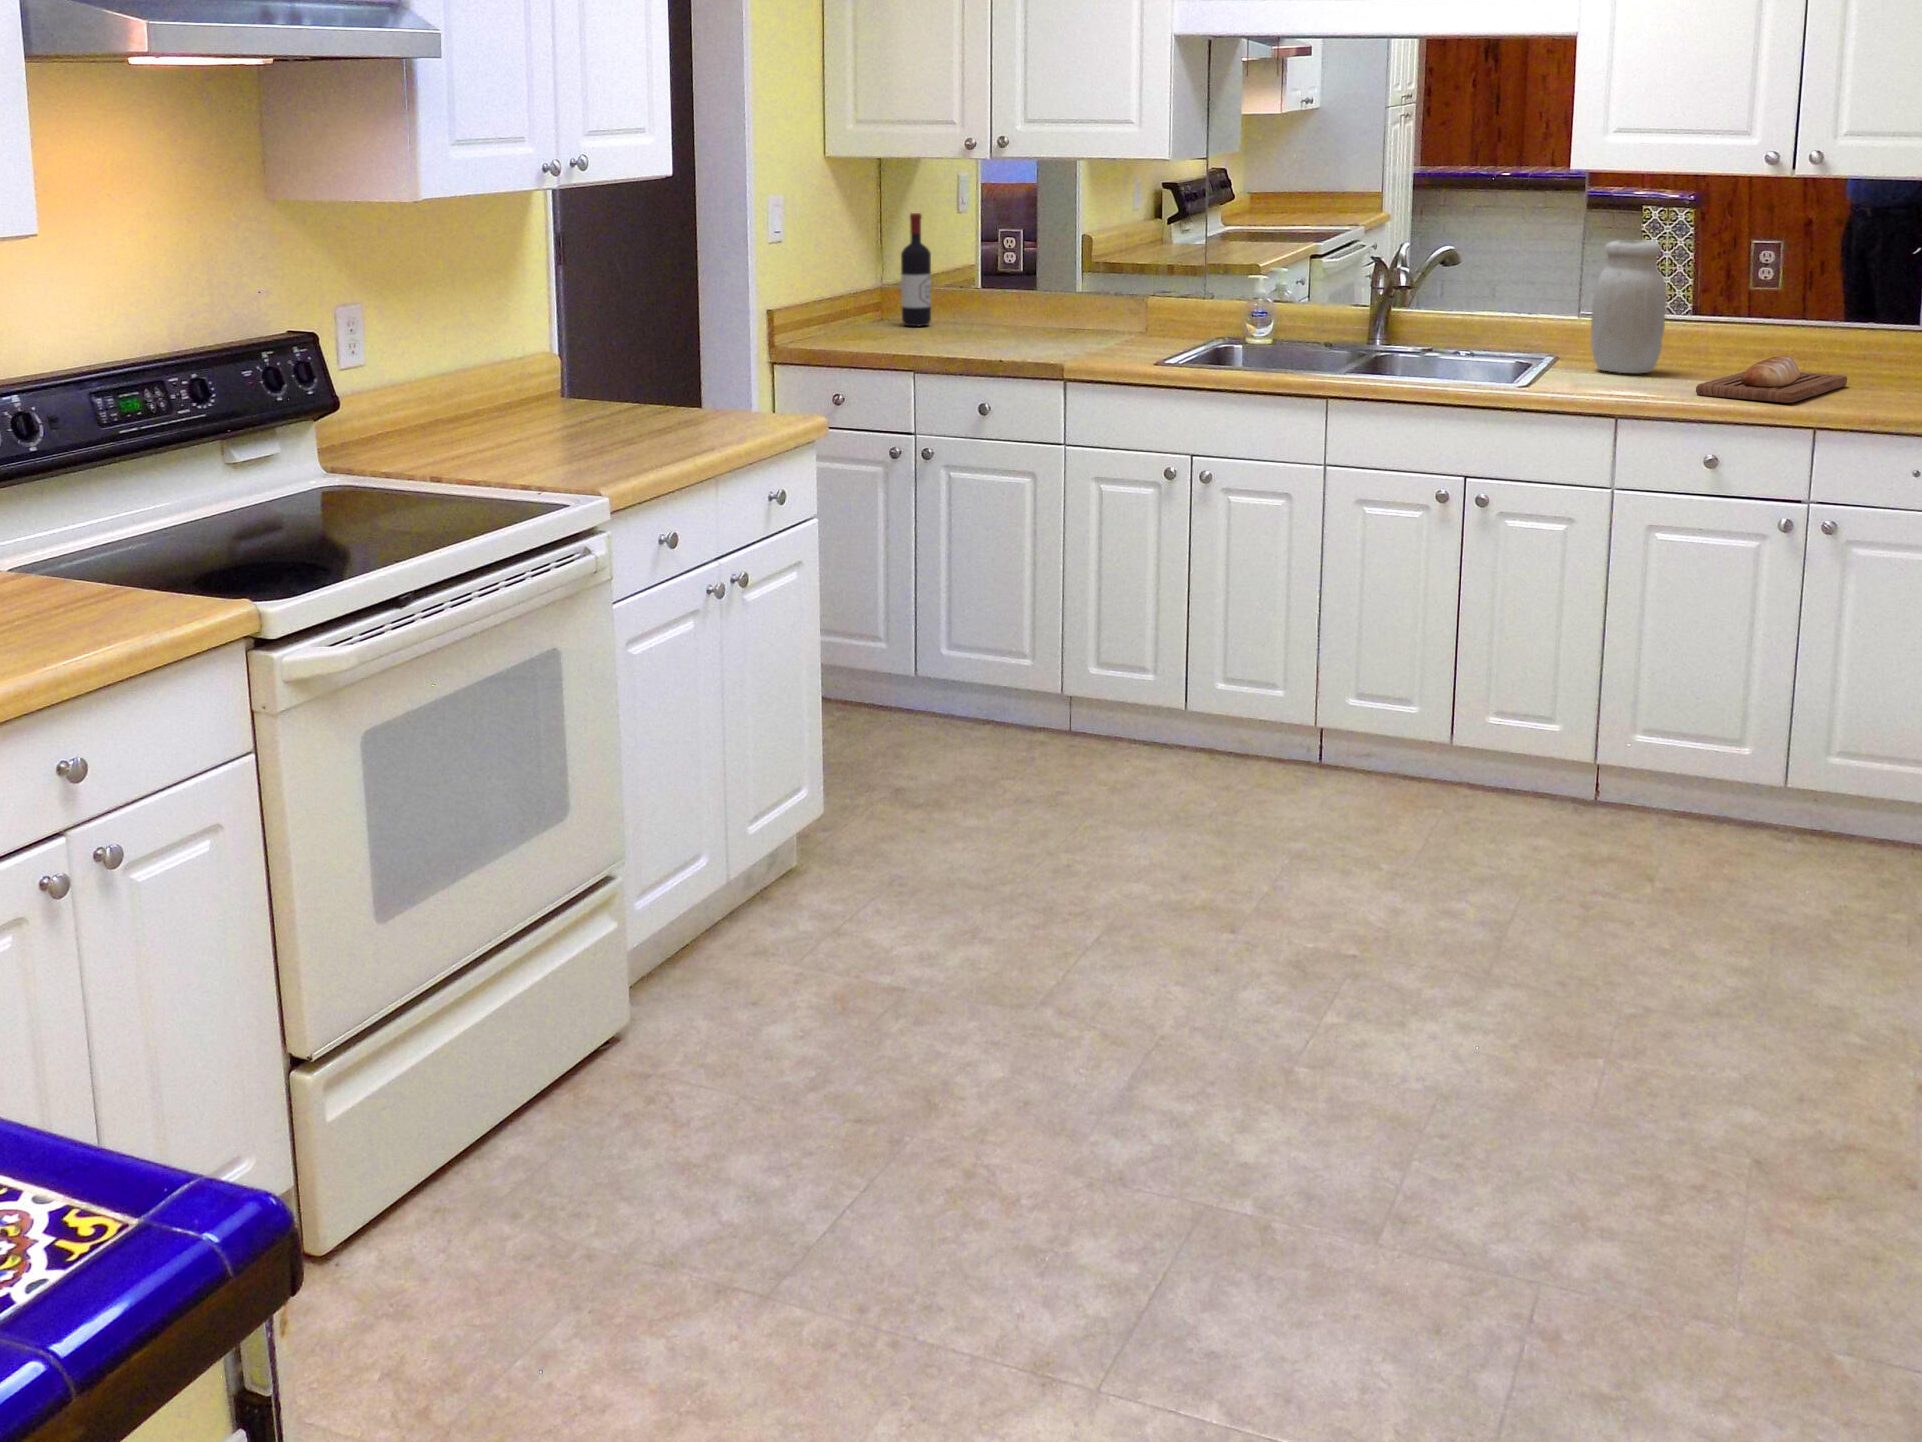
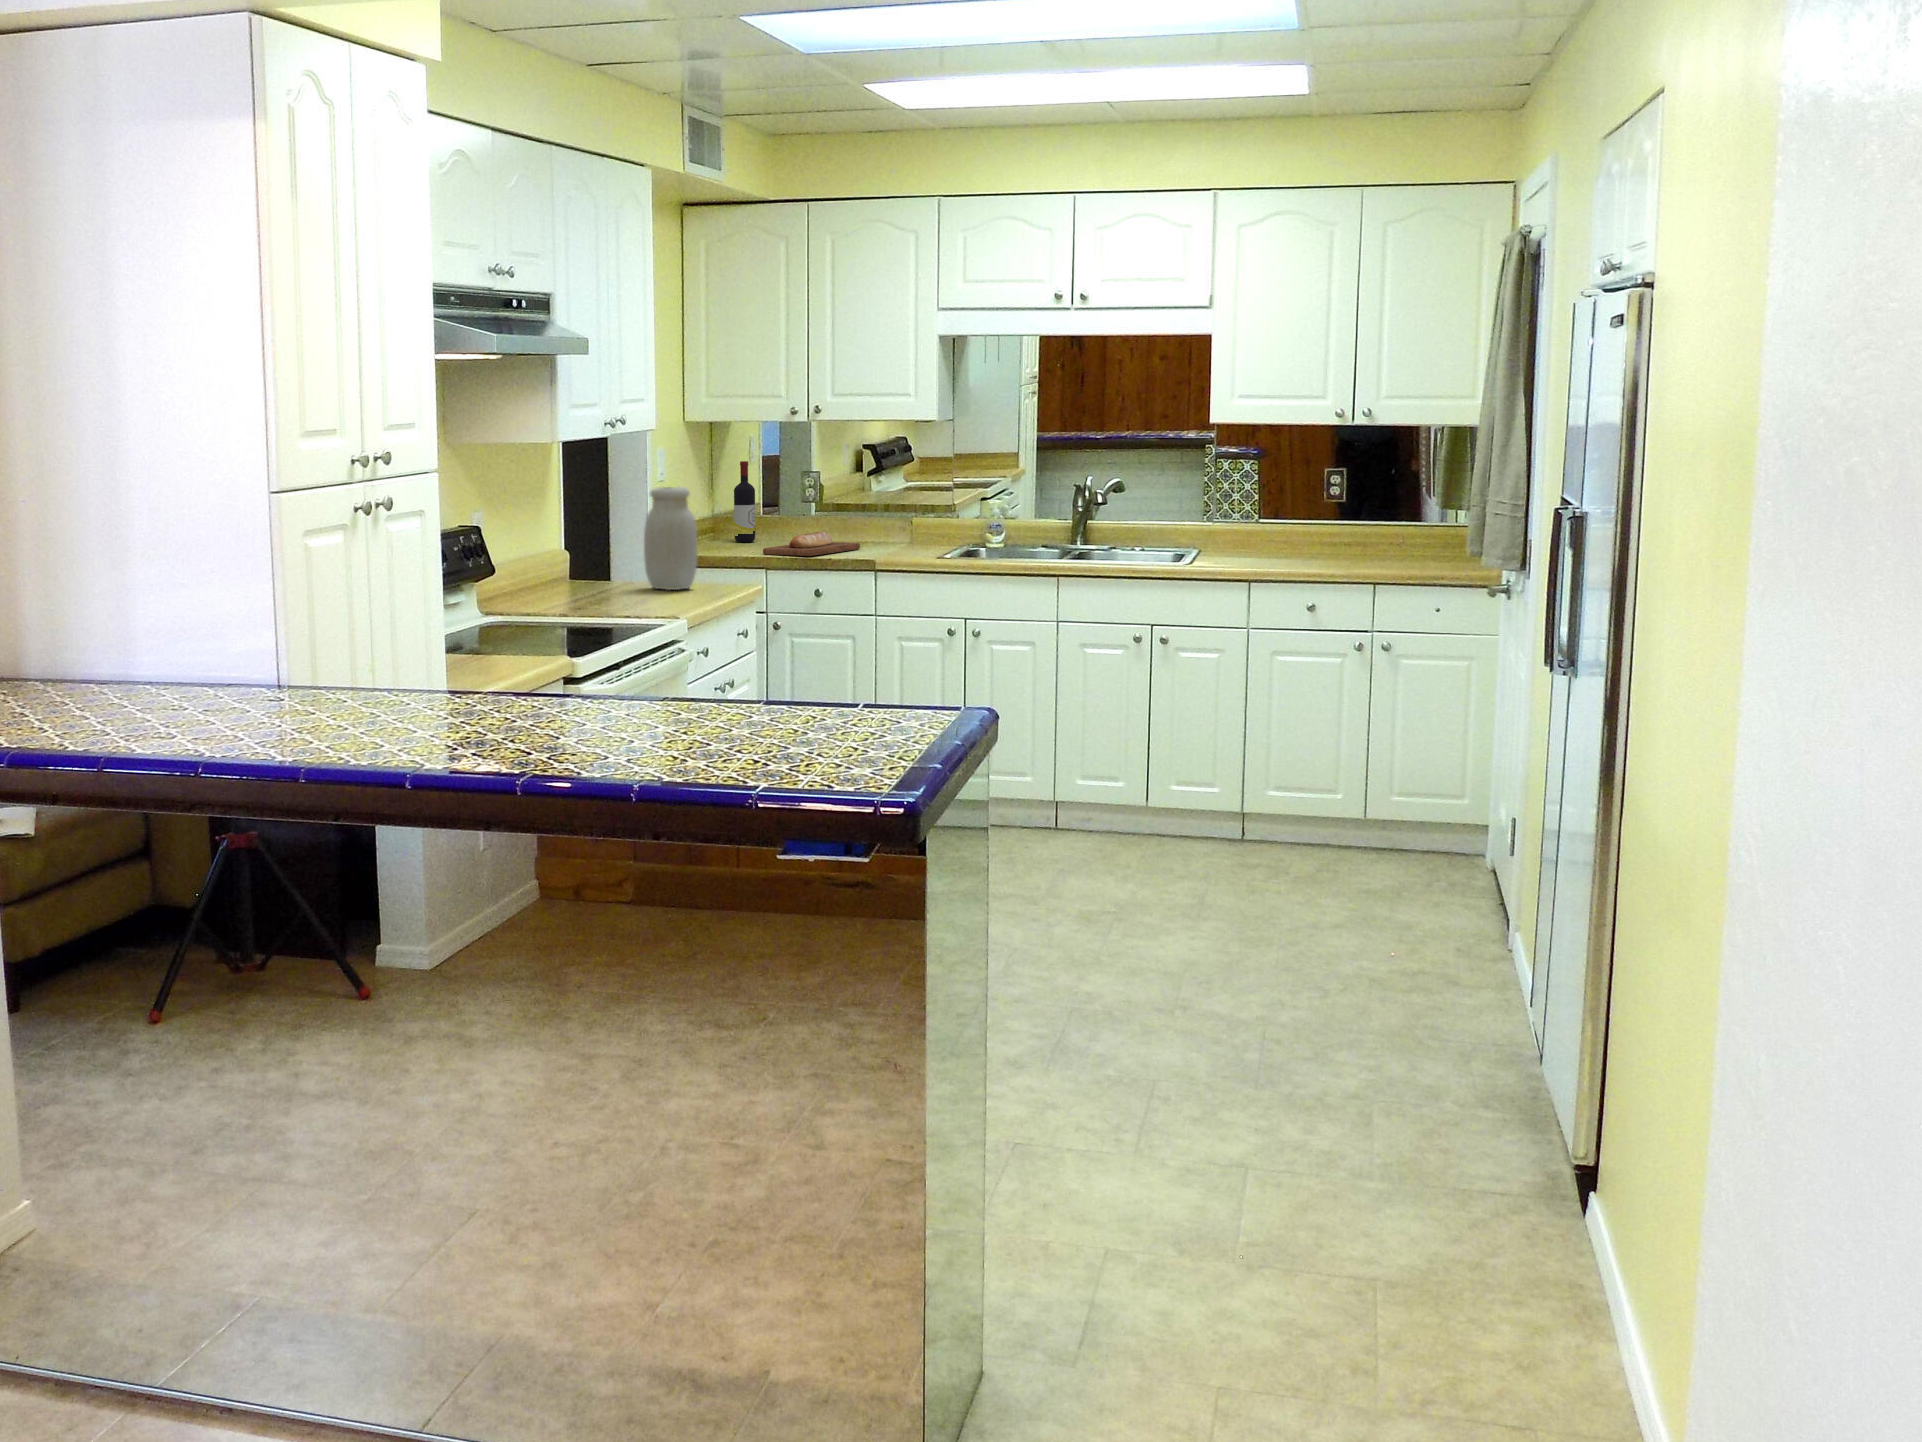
jar: present [1591,240,1667,373] -> present [644,487,698,590]
bread loaf: present [1696,356,1847,403] -> present [763,532,860,556]

